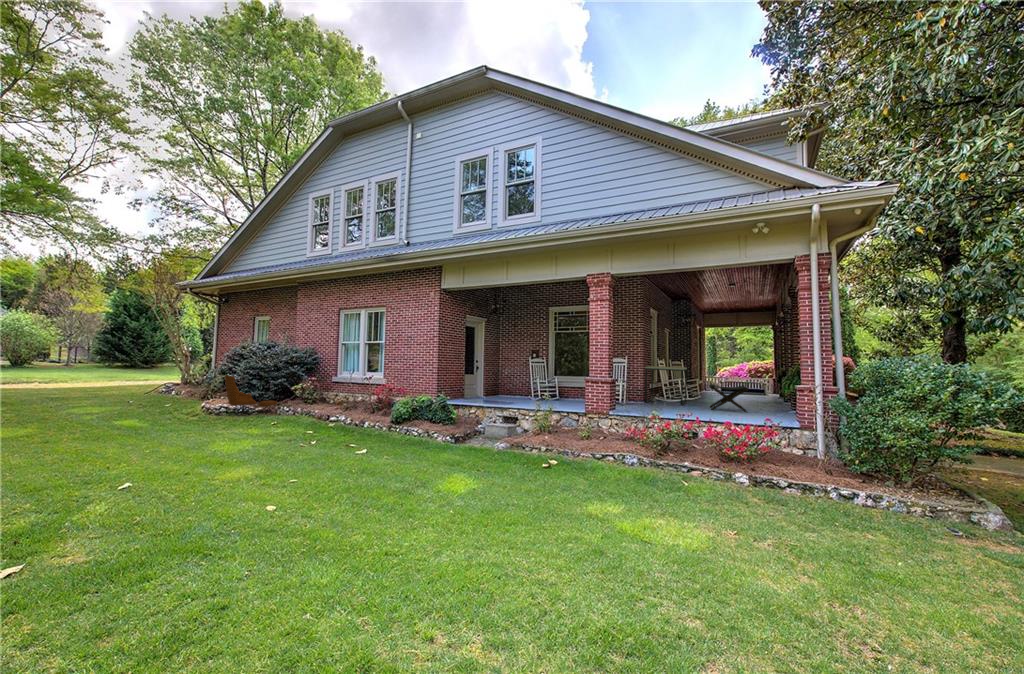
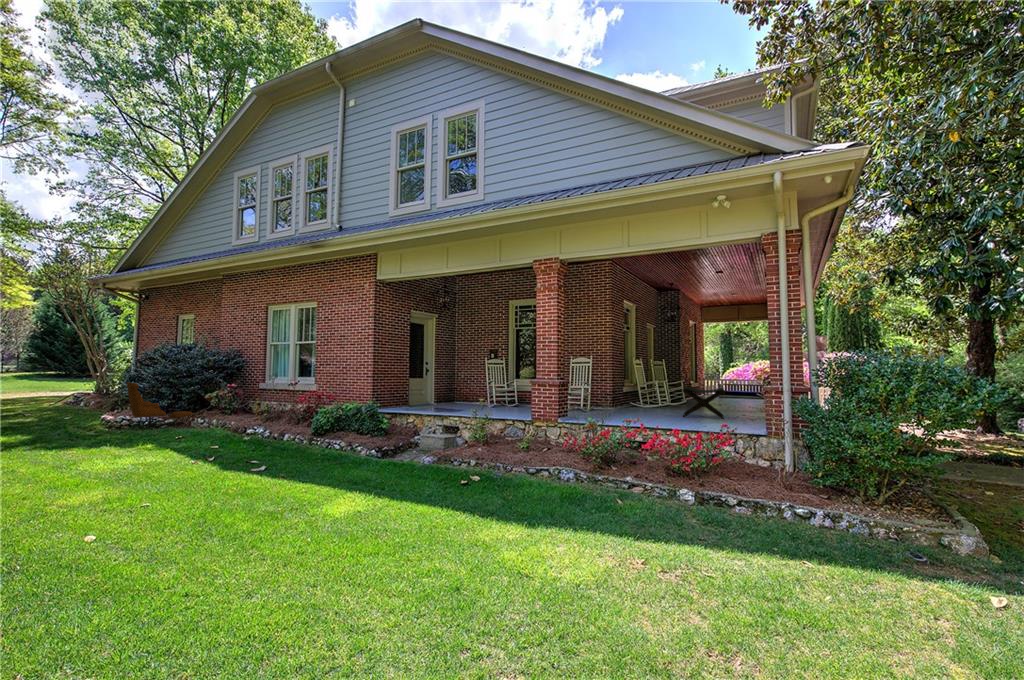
side table: present [645,366,687,405] -> none [613,367,664,413]

